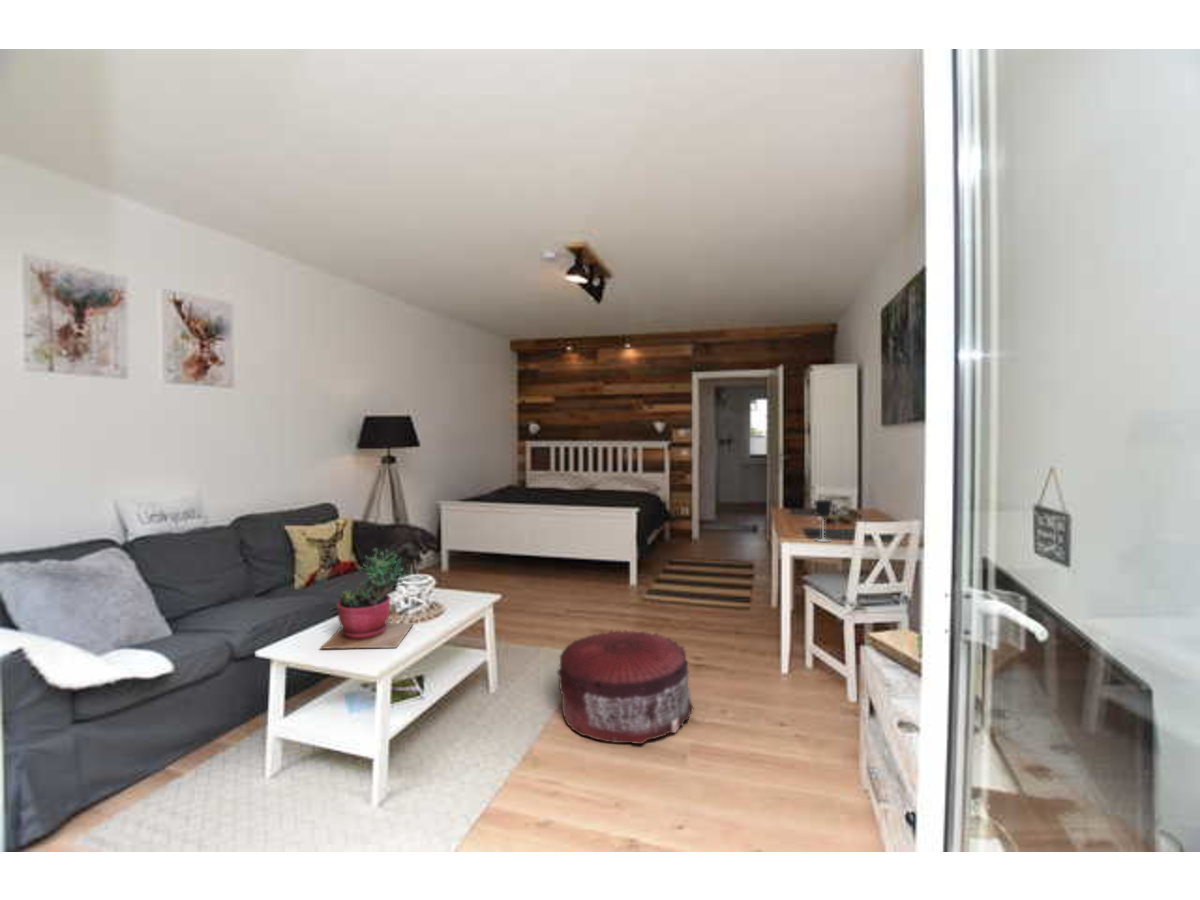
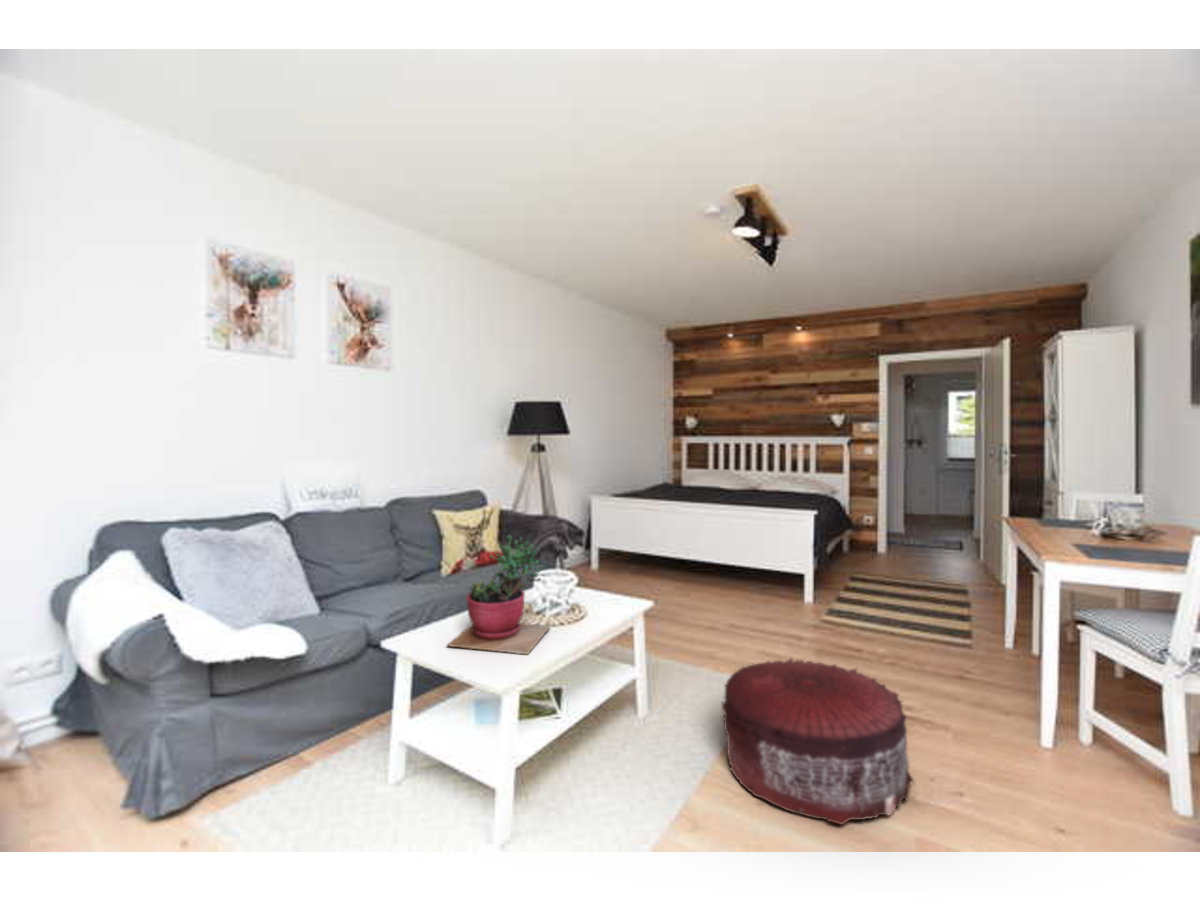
wine glass: present [814,500,832,542] -> none [1103,502,1136,564]

